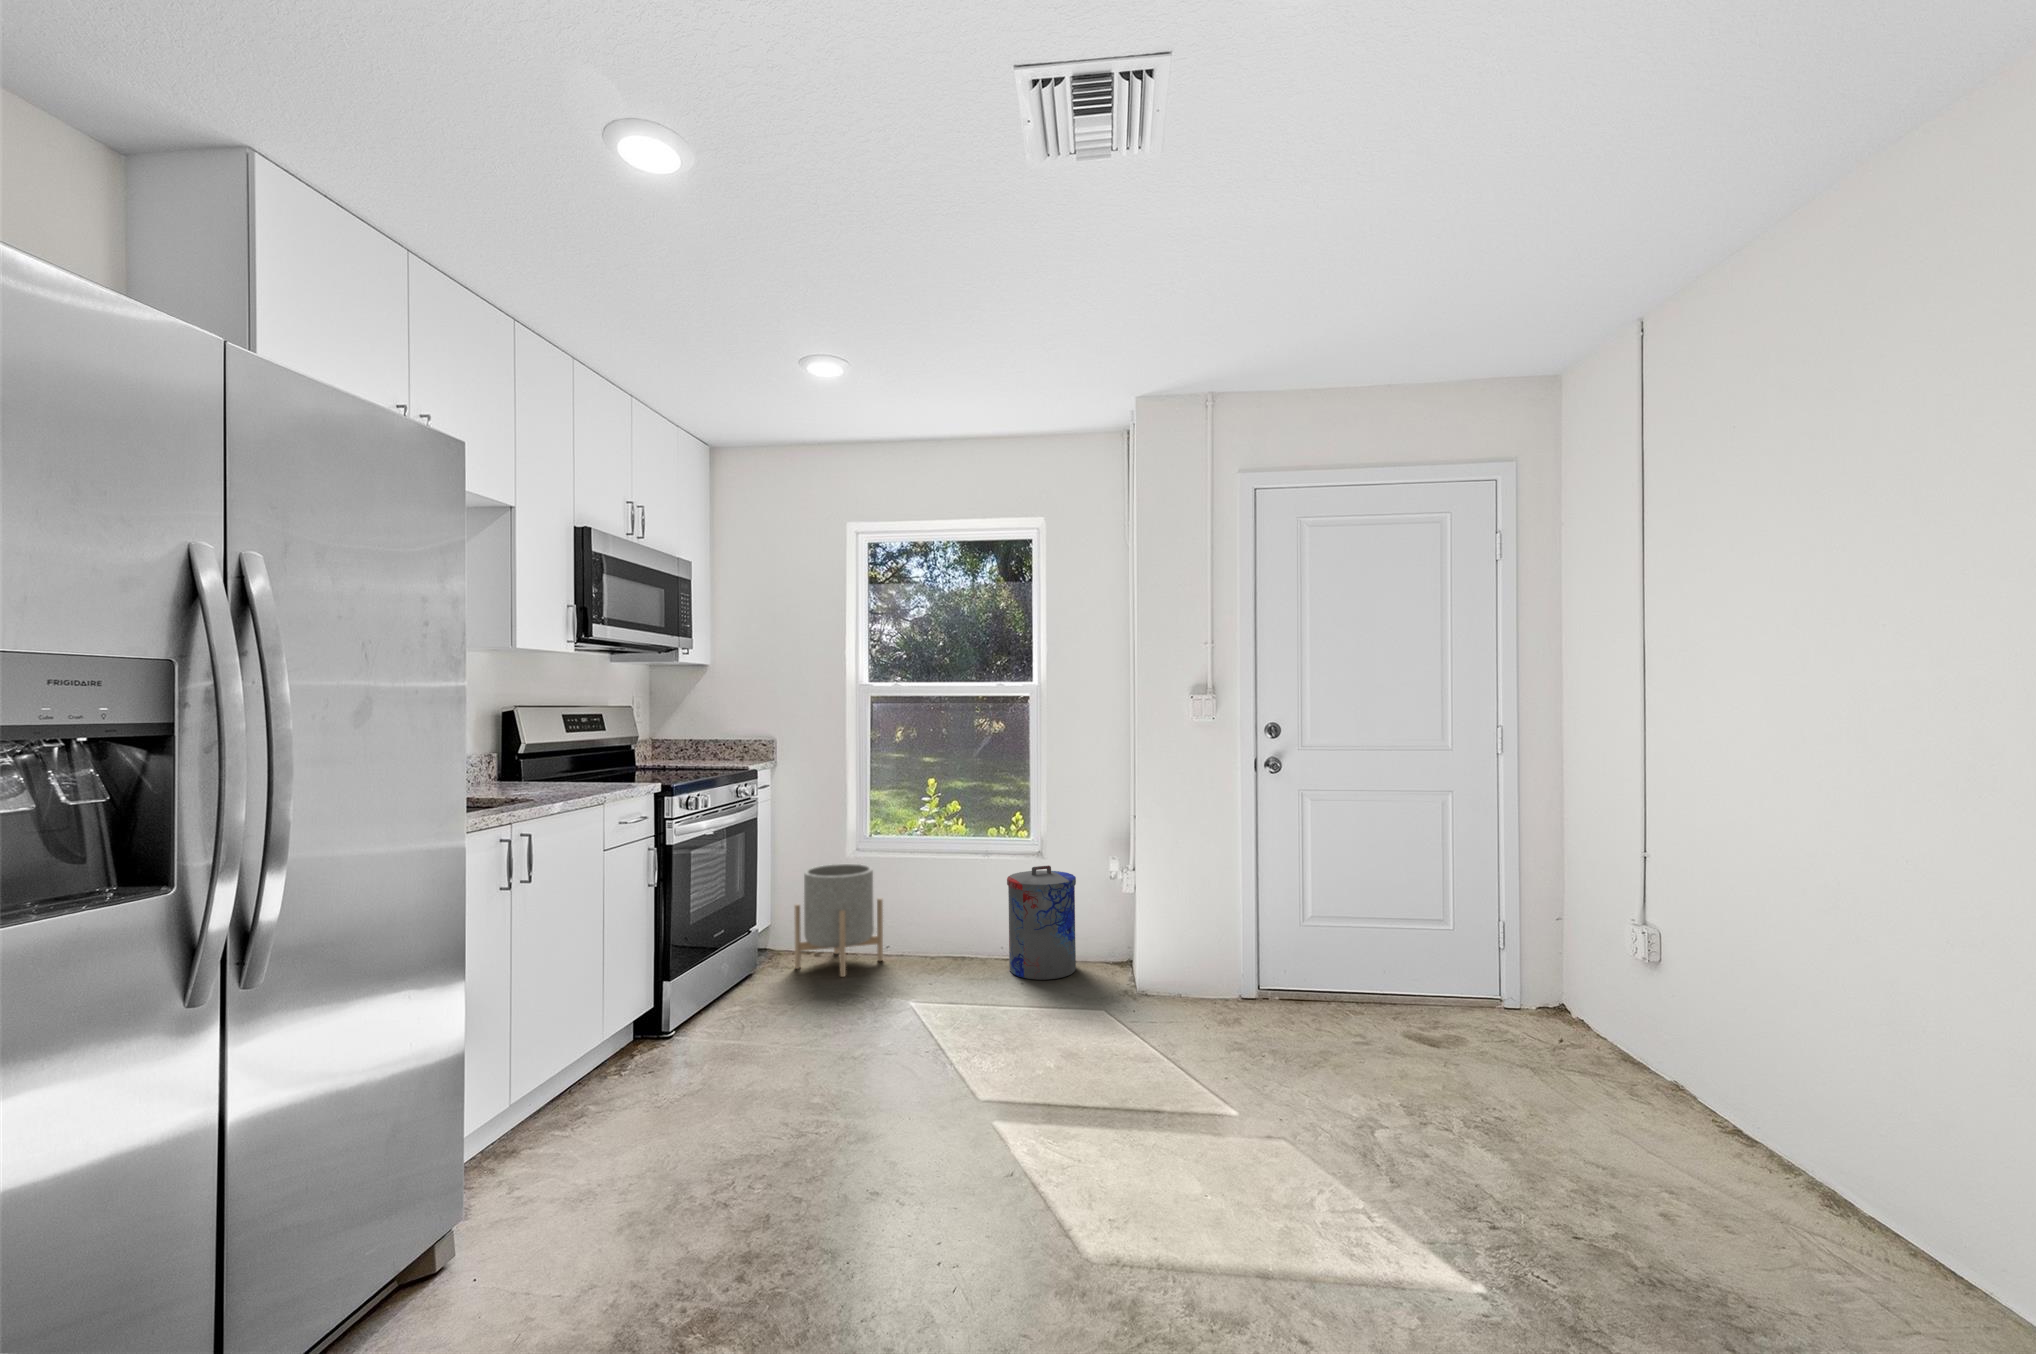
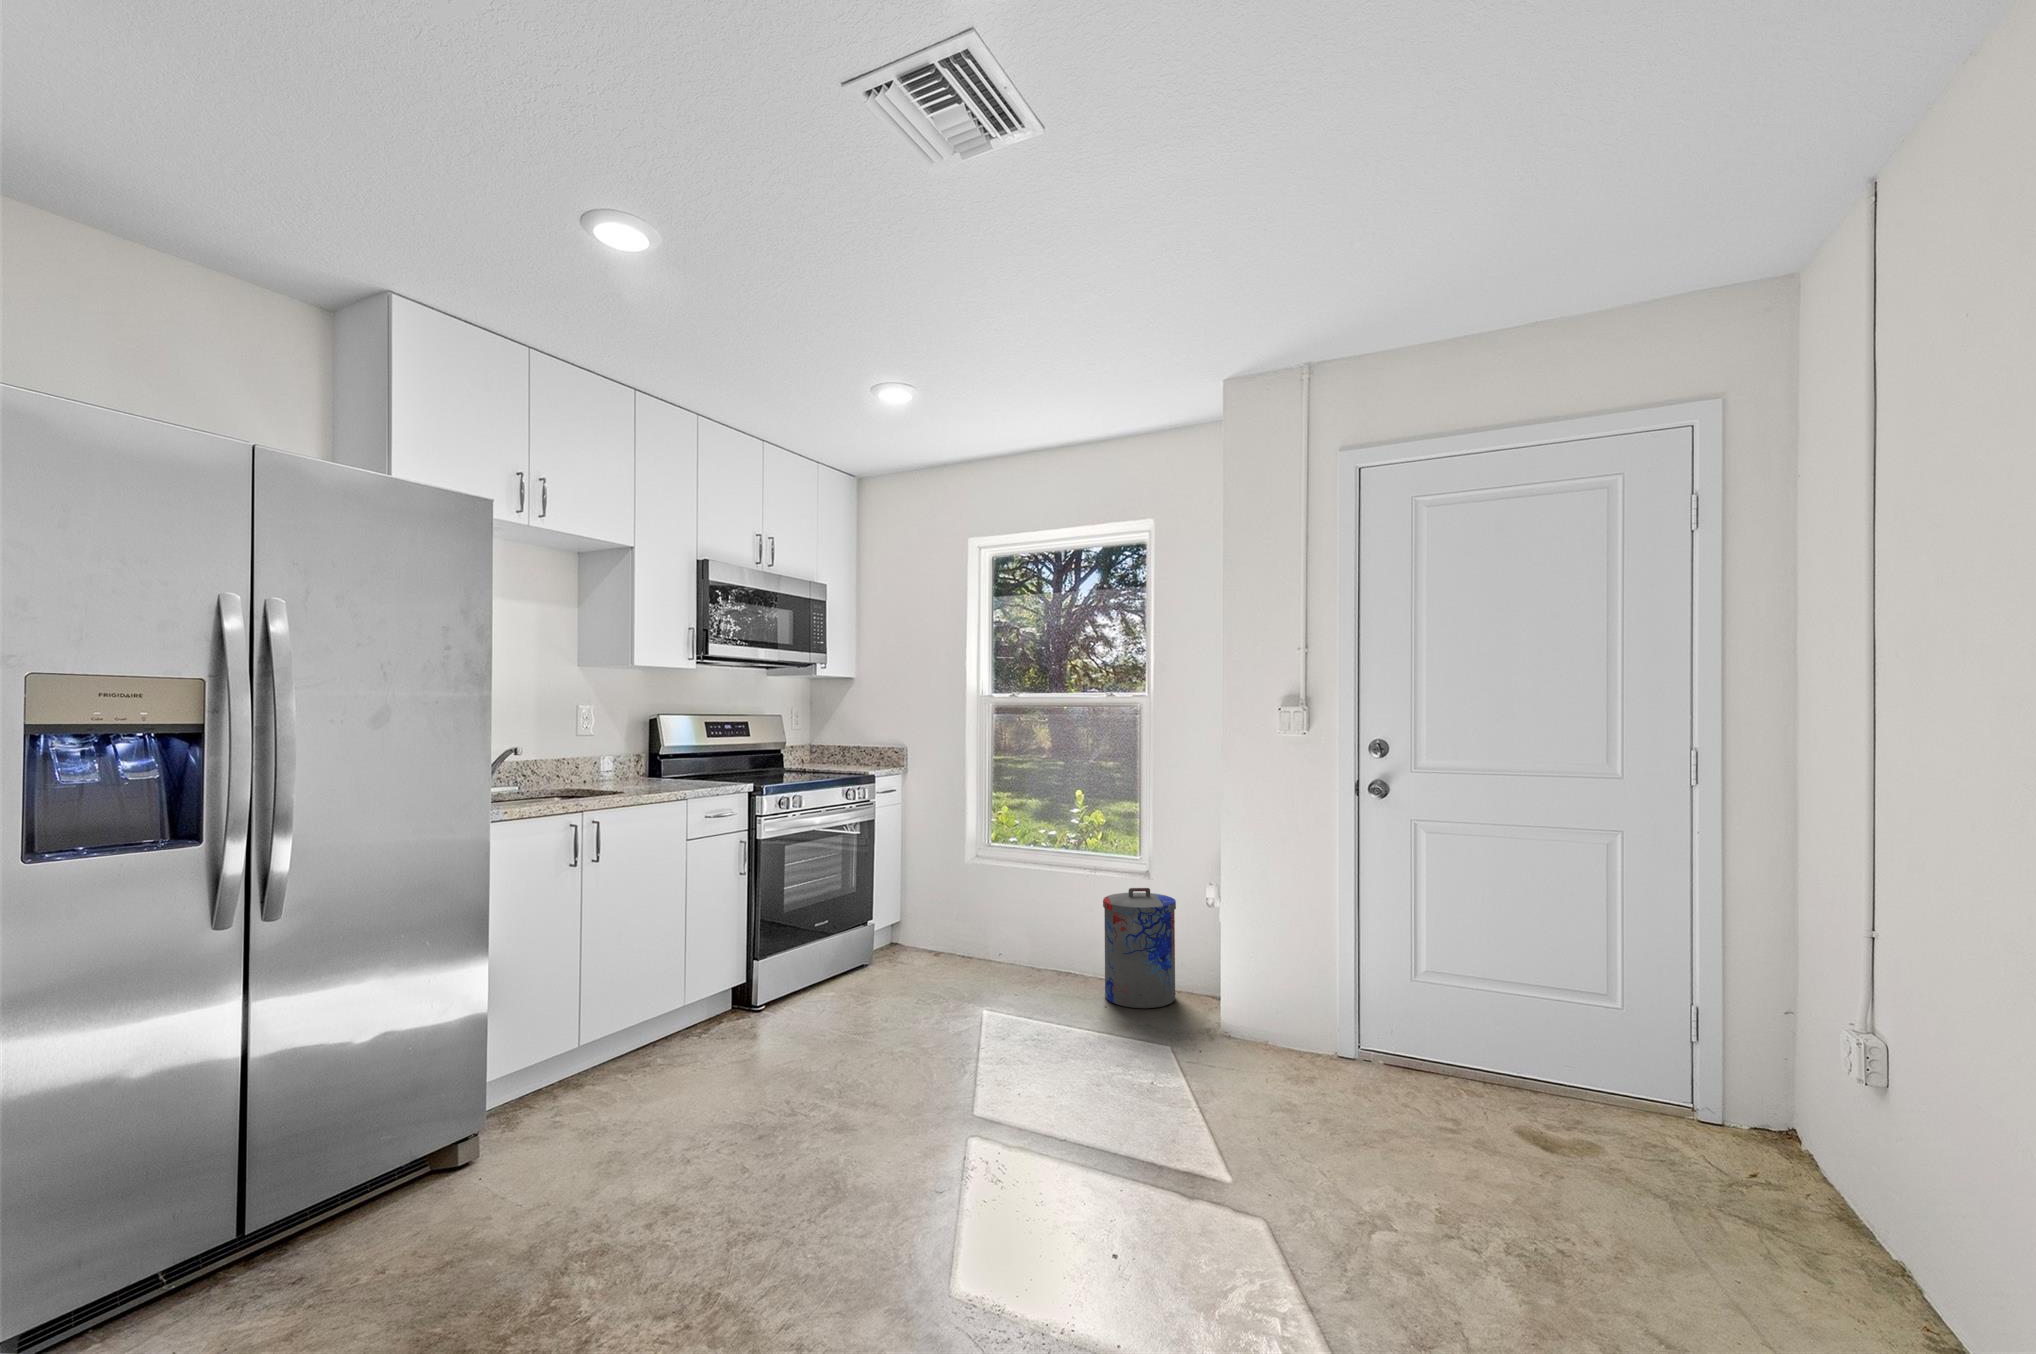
planter: present [794,864,883,977] -> none [908,871,992,981]

